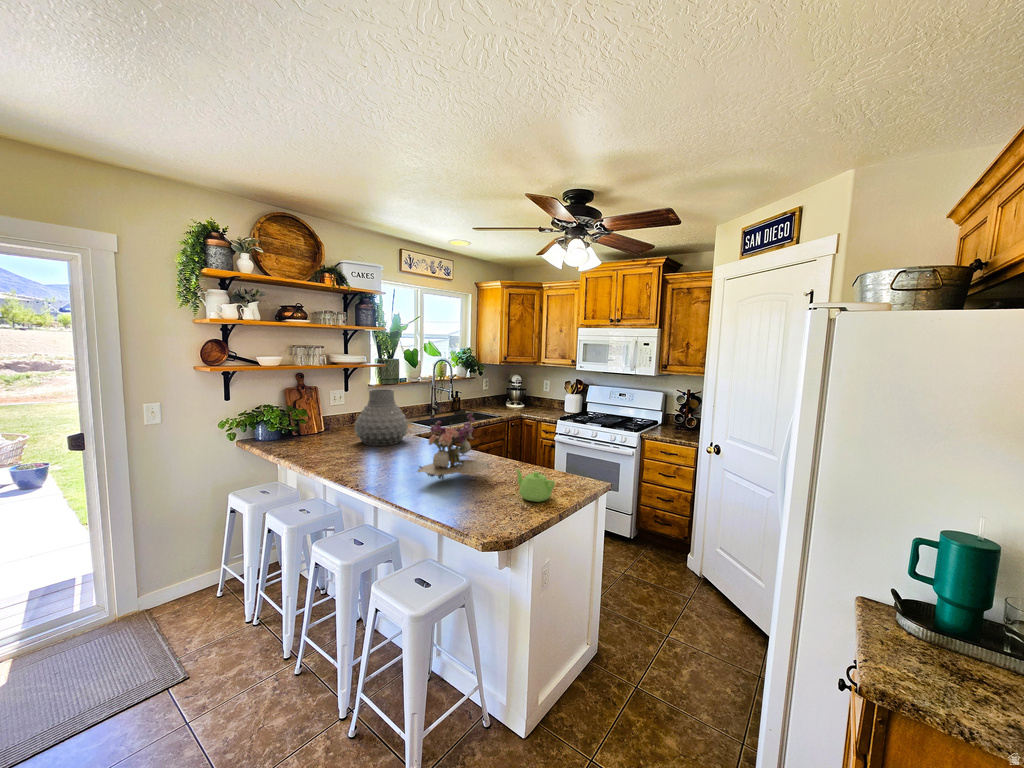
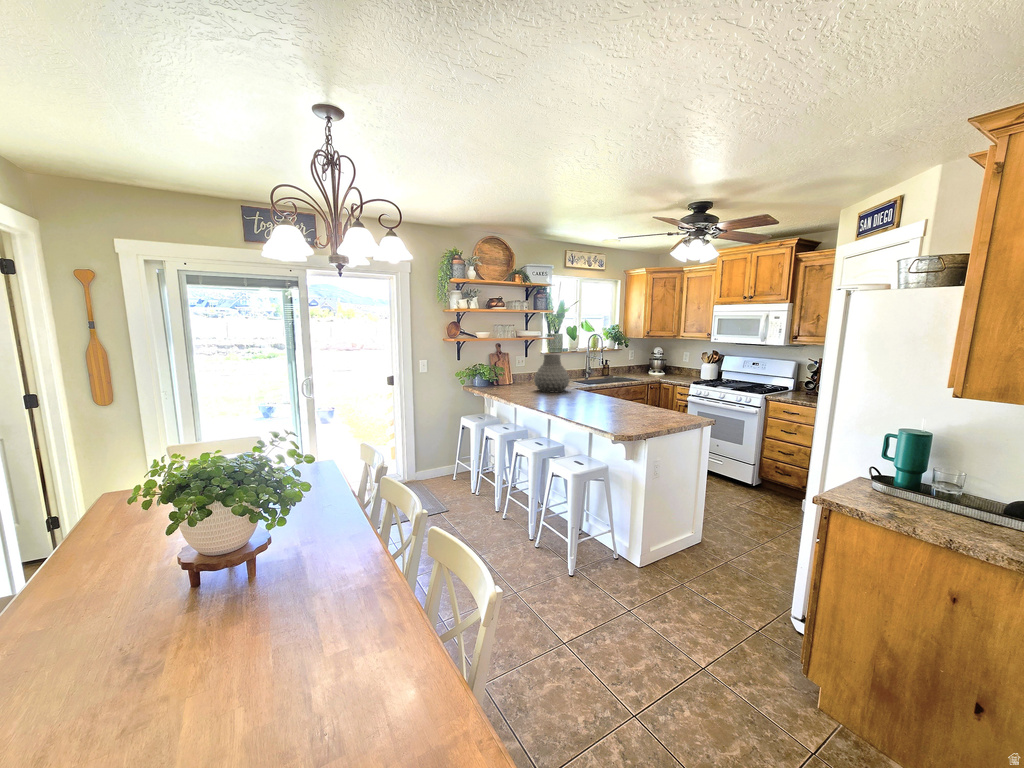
flower arrangement: present [418,414,492,479] -> none [577,367,627,410]
teapot: present [516,469,555,502] -> none [641,402,668,423]

